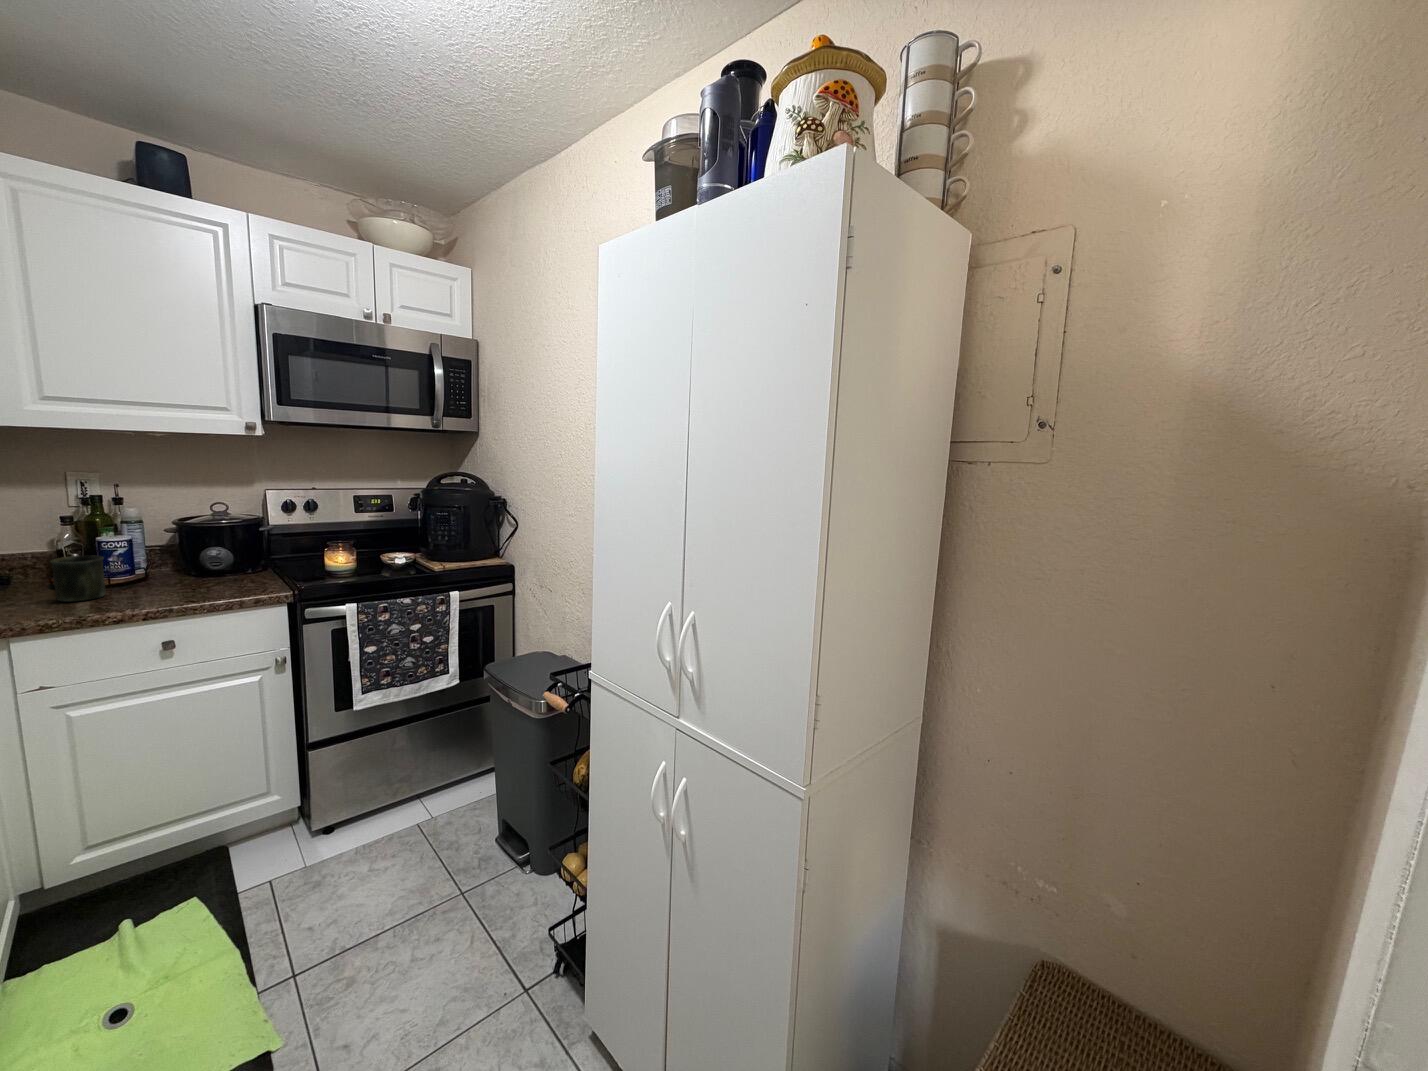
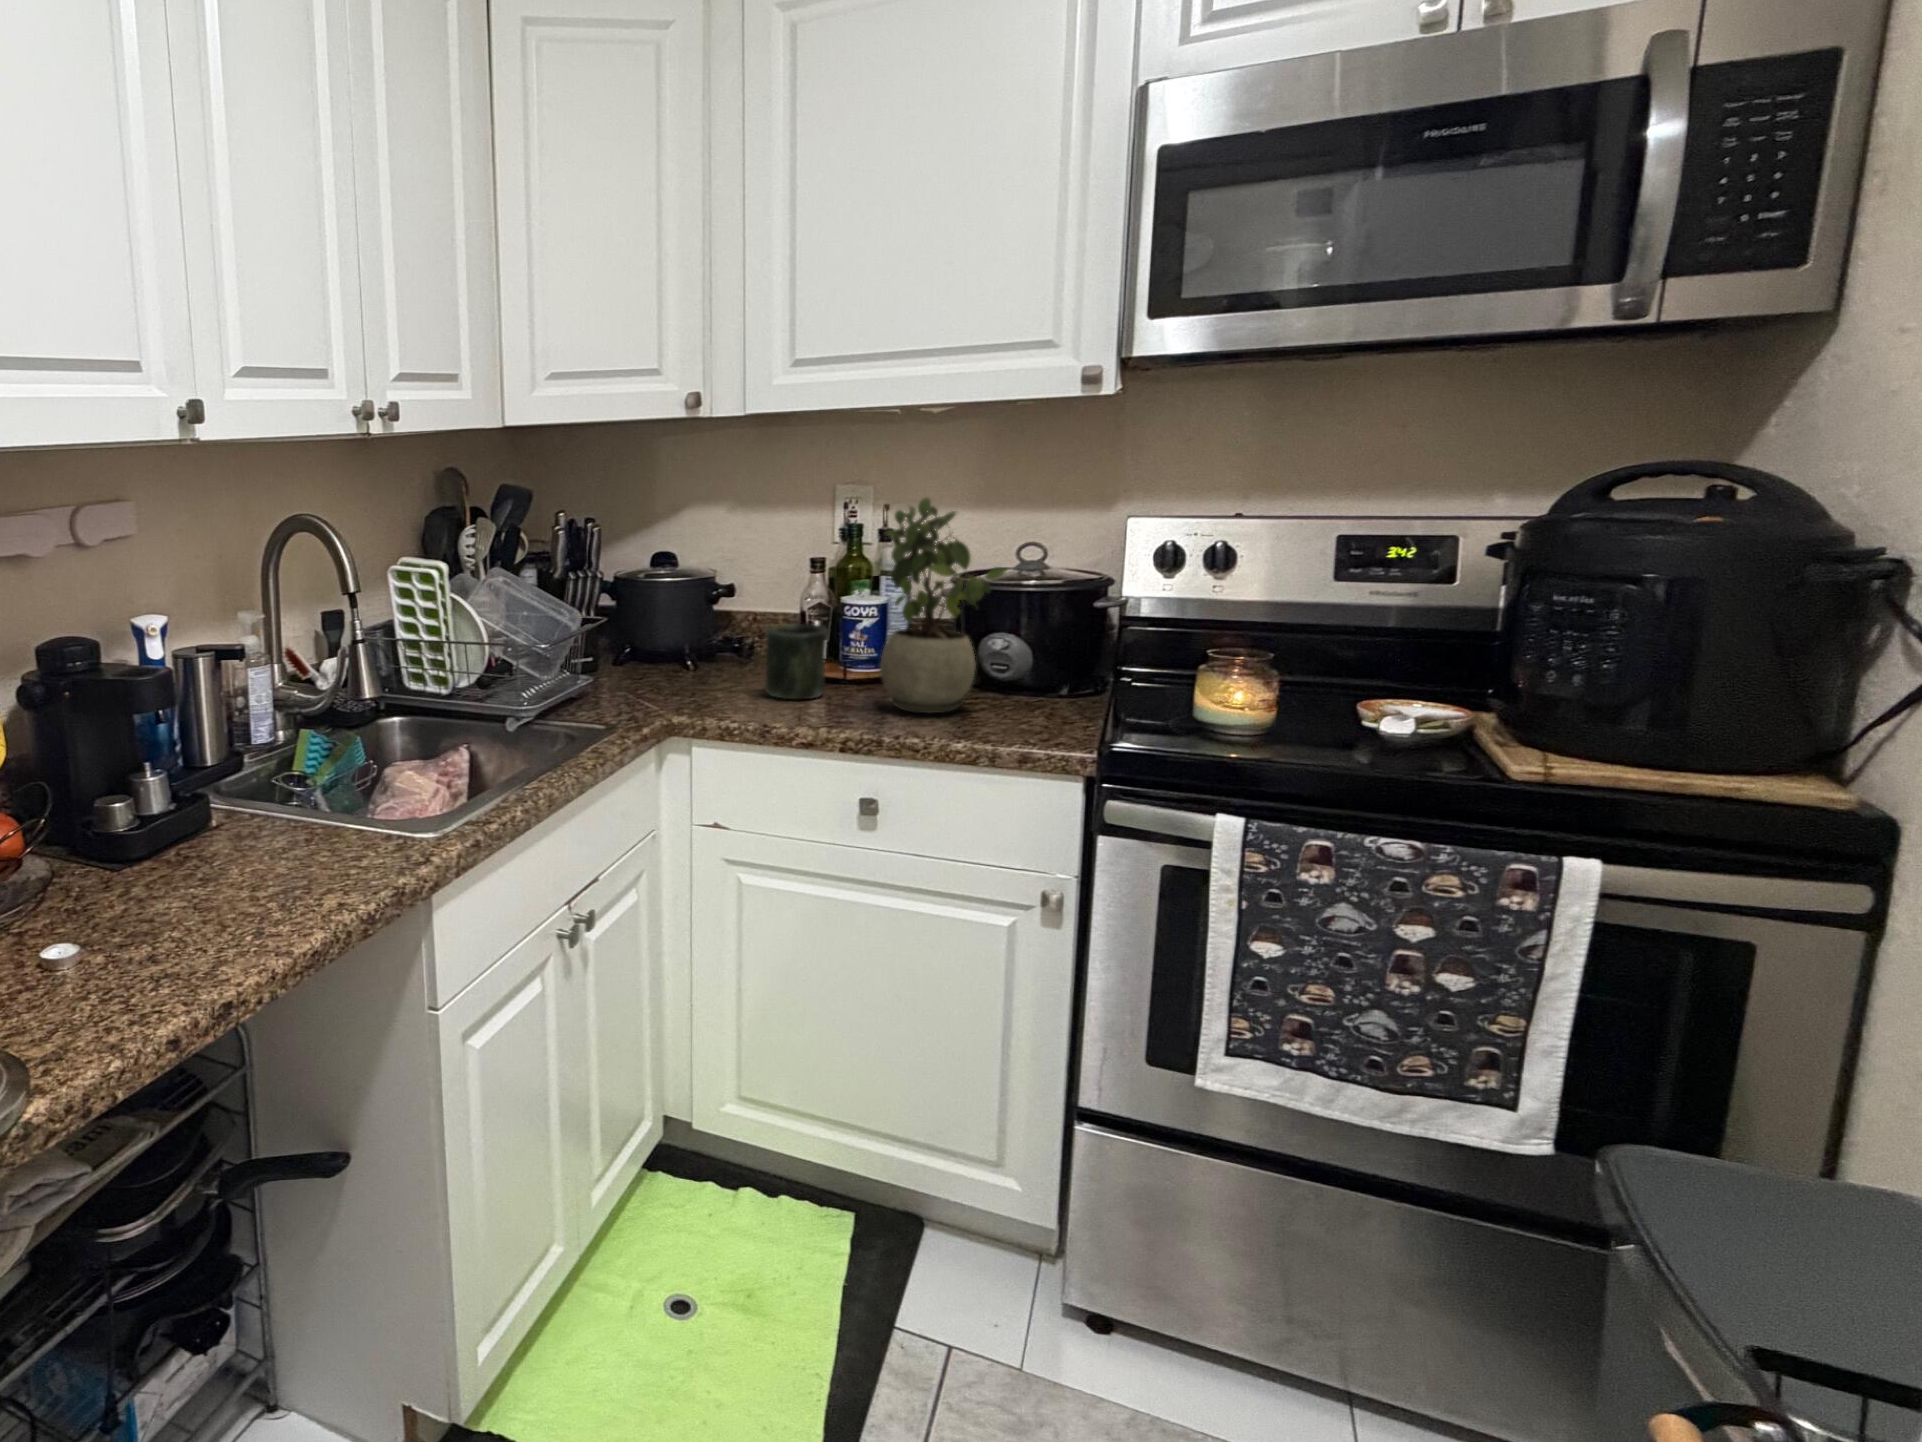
potted plant: none [142,481,230,593] -> present [880,498,1006,713]

